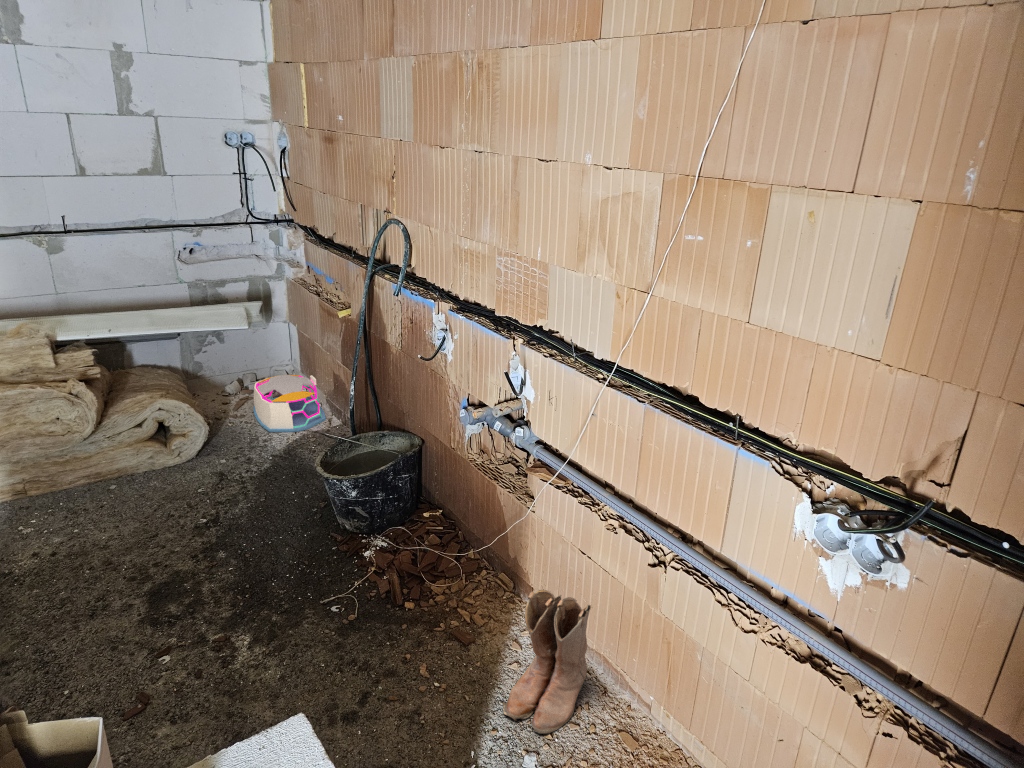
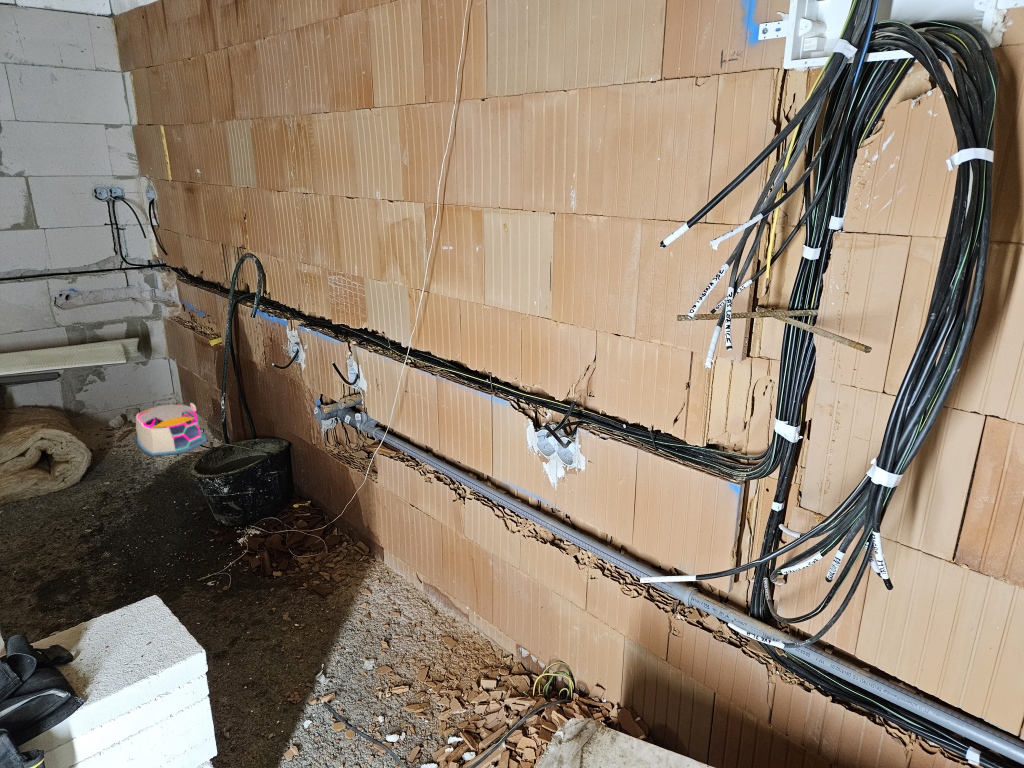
boots: present [503,589,592,734] -> none [352,536,421,647]

